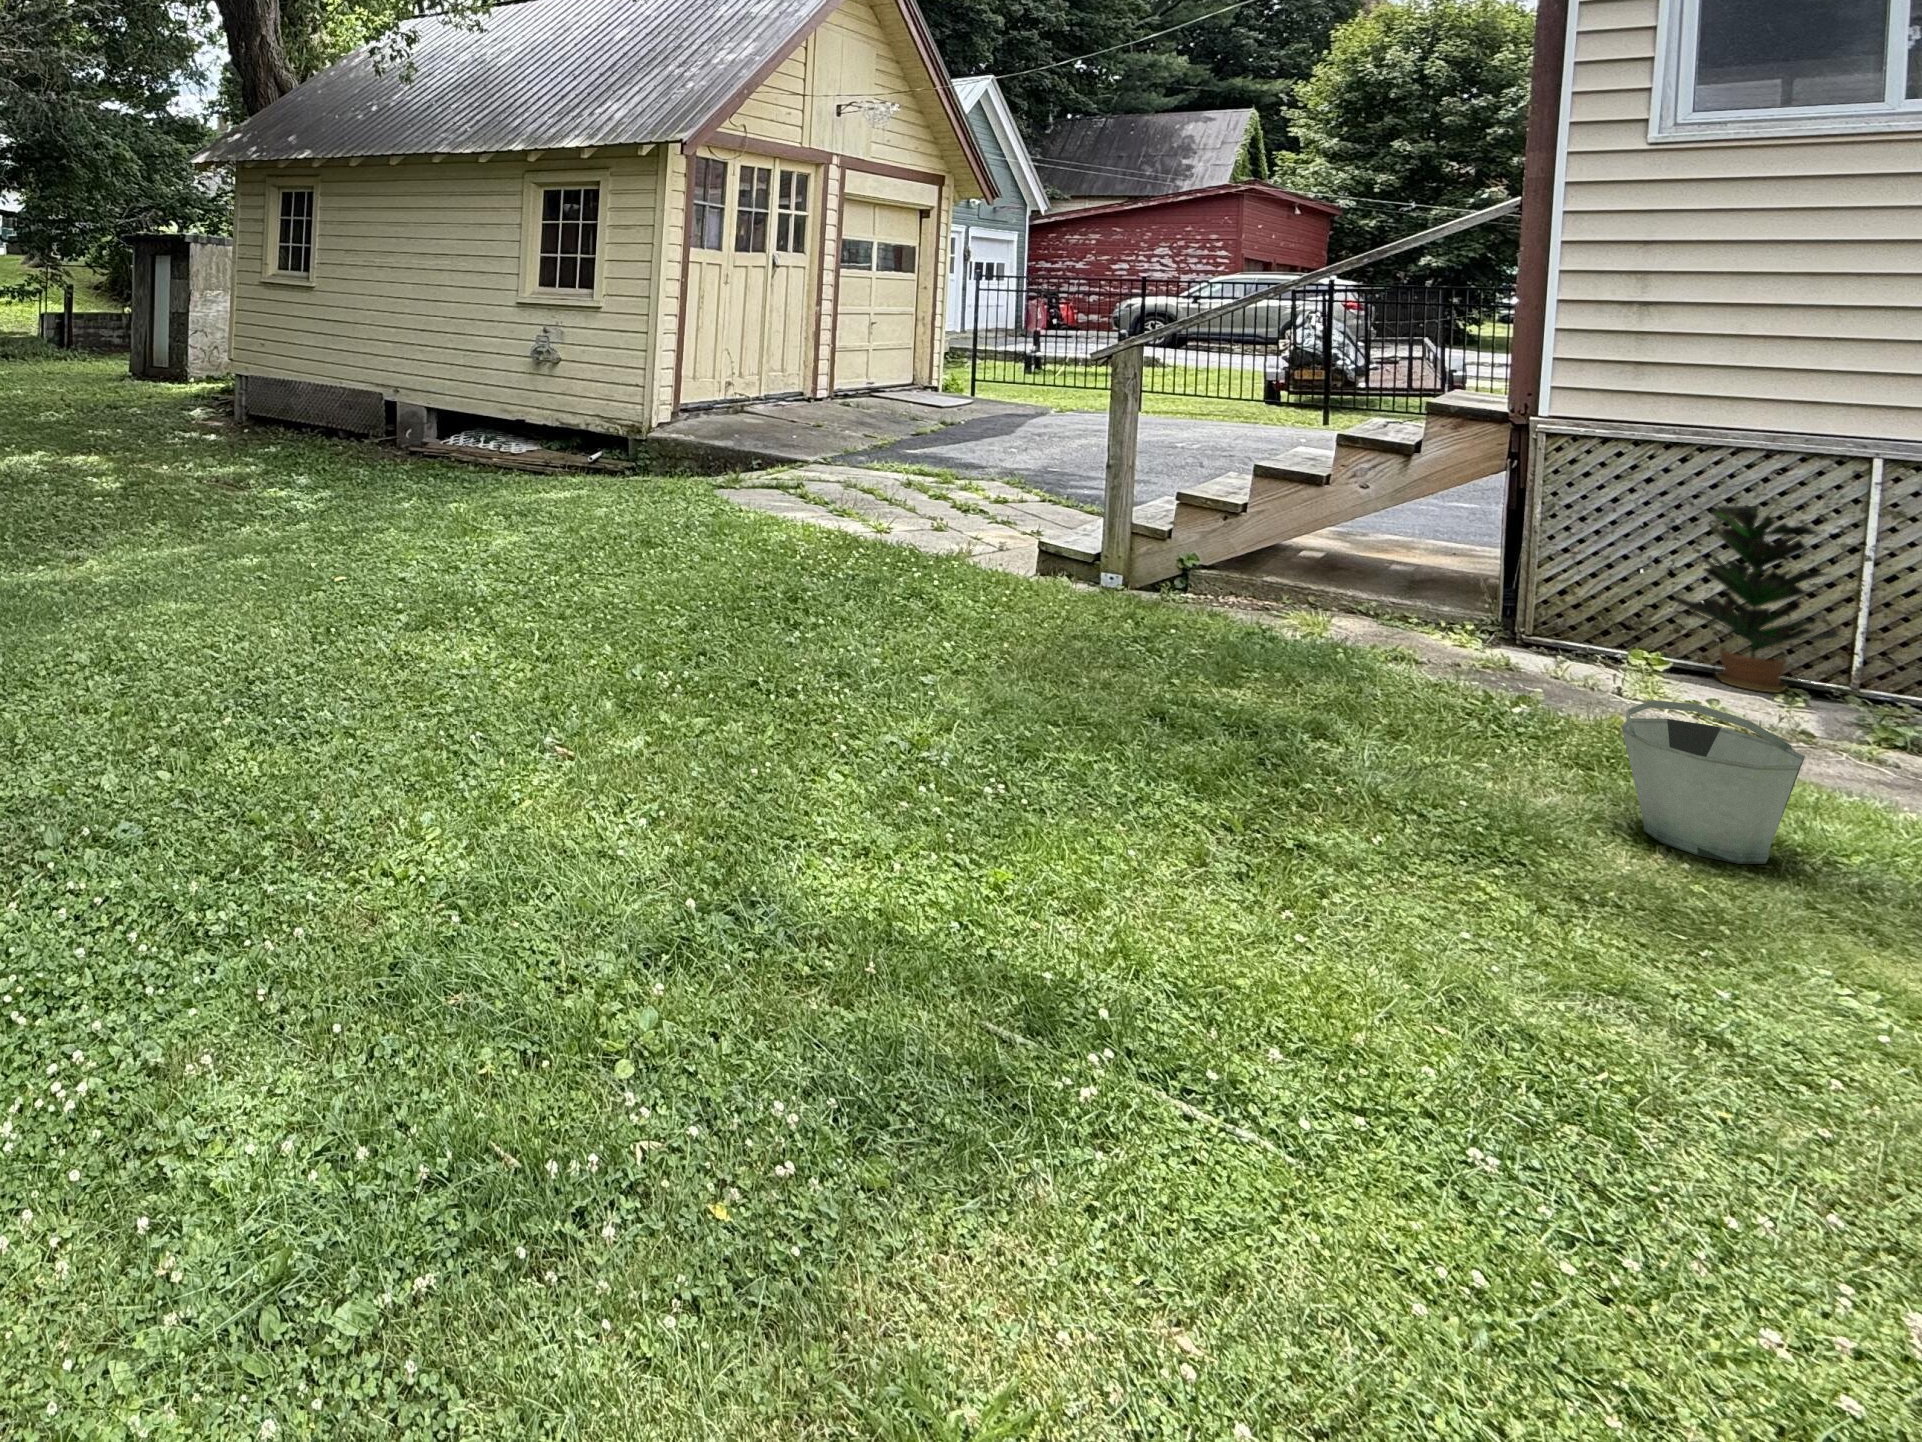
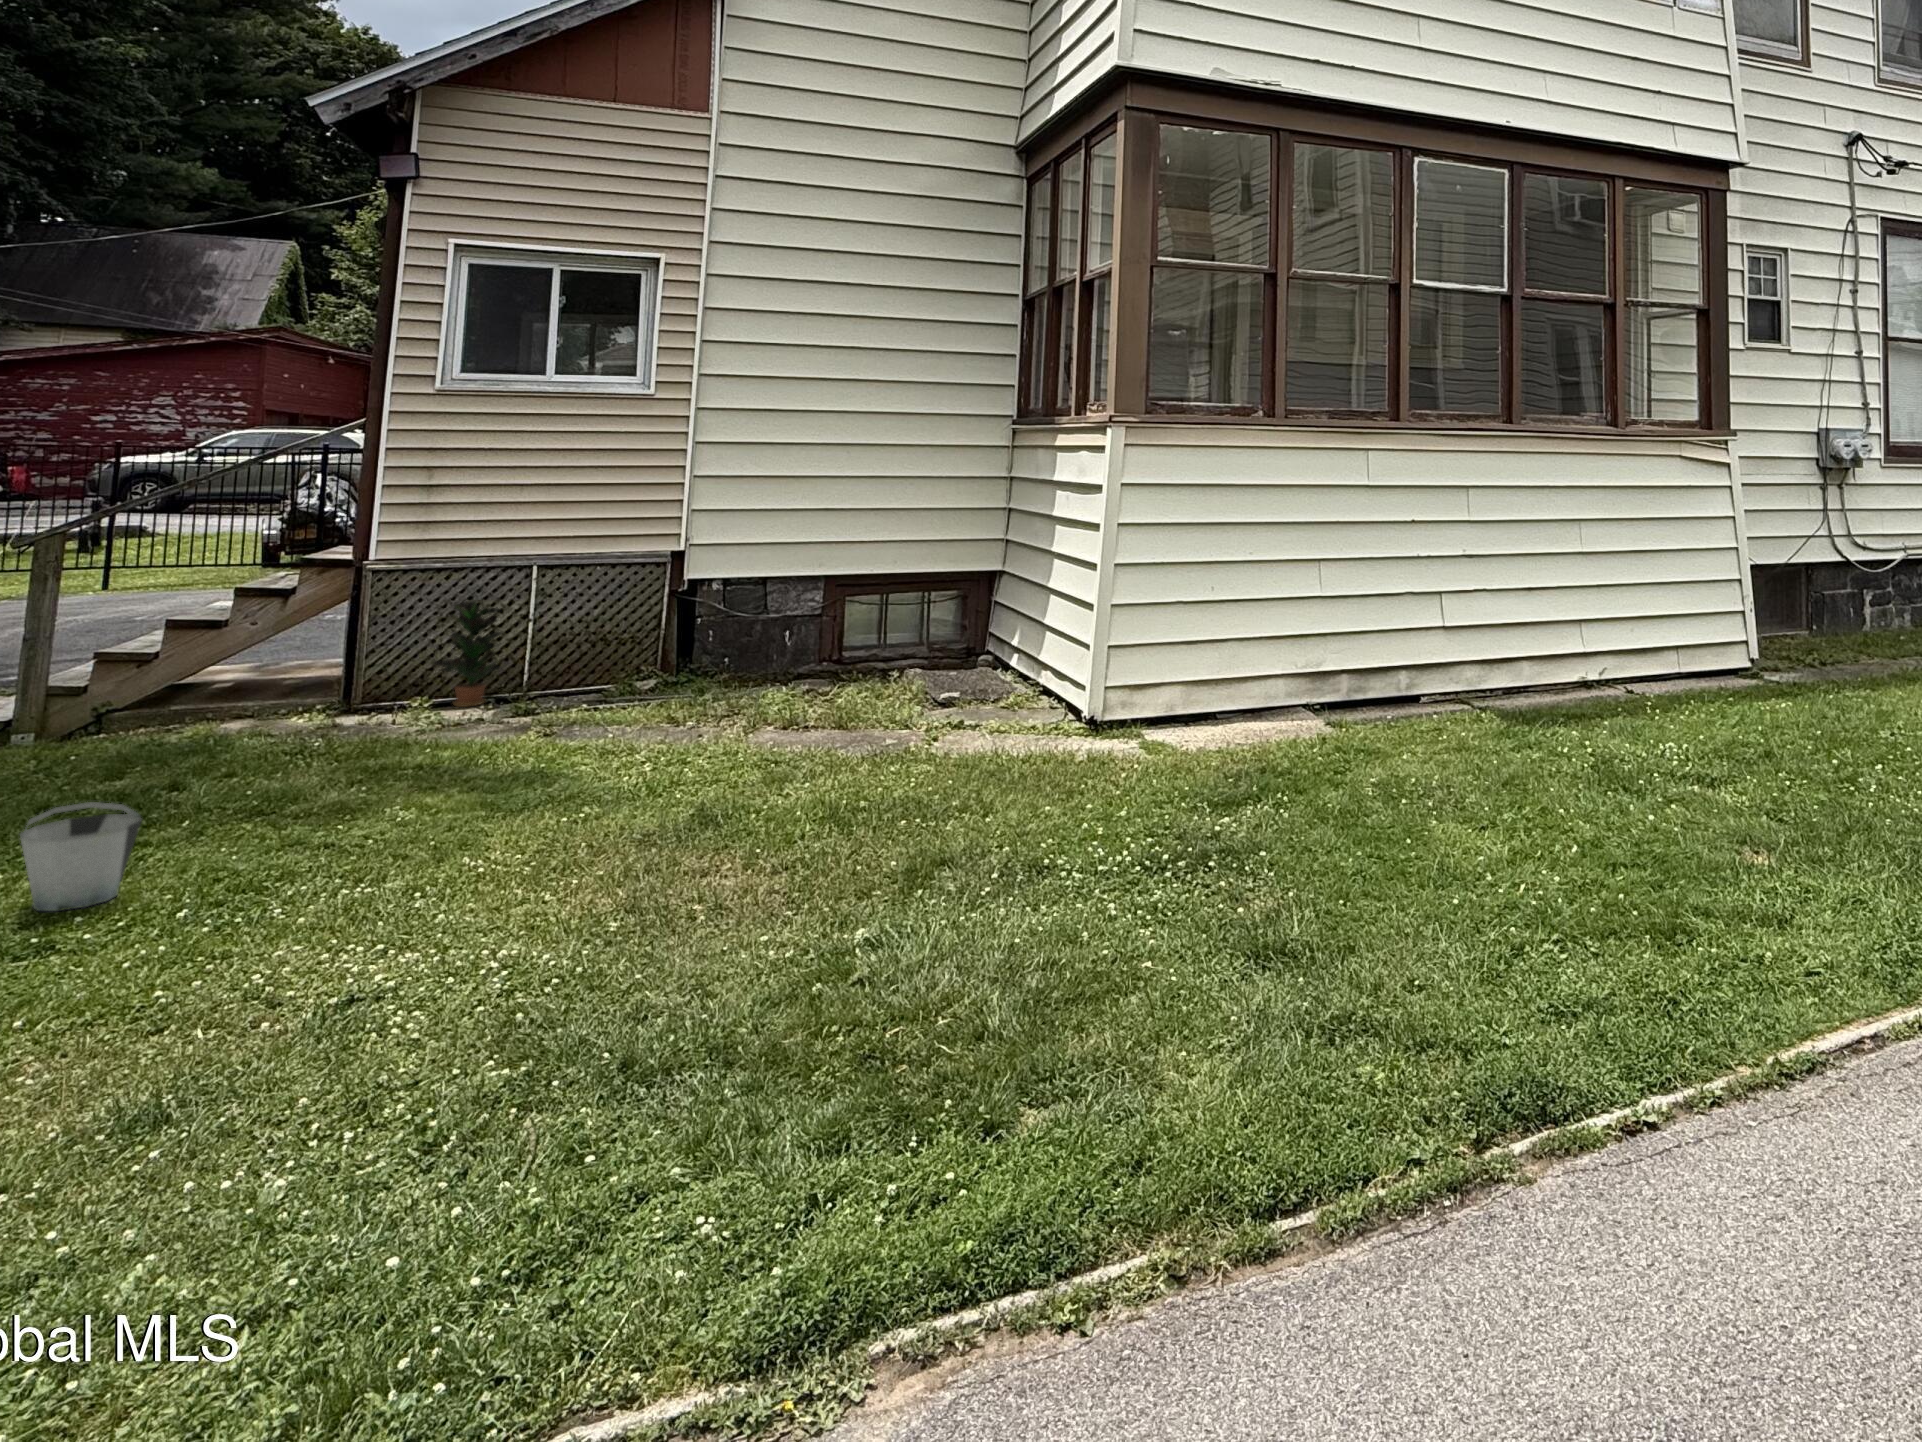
bucket: present [1621,700,1805,864] -> present [20,802,142,911]

